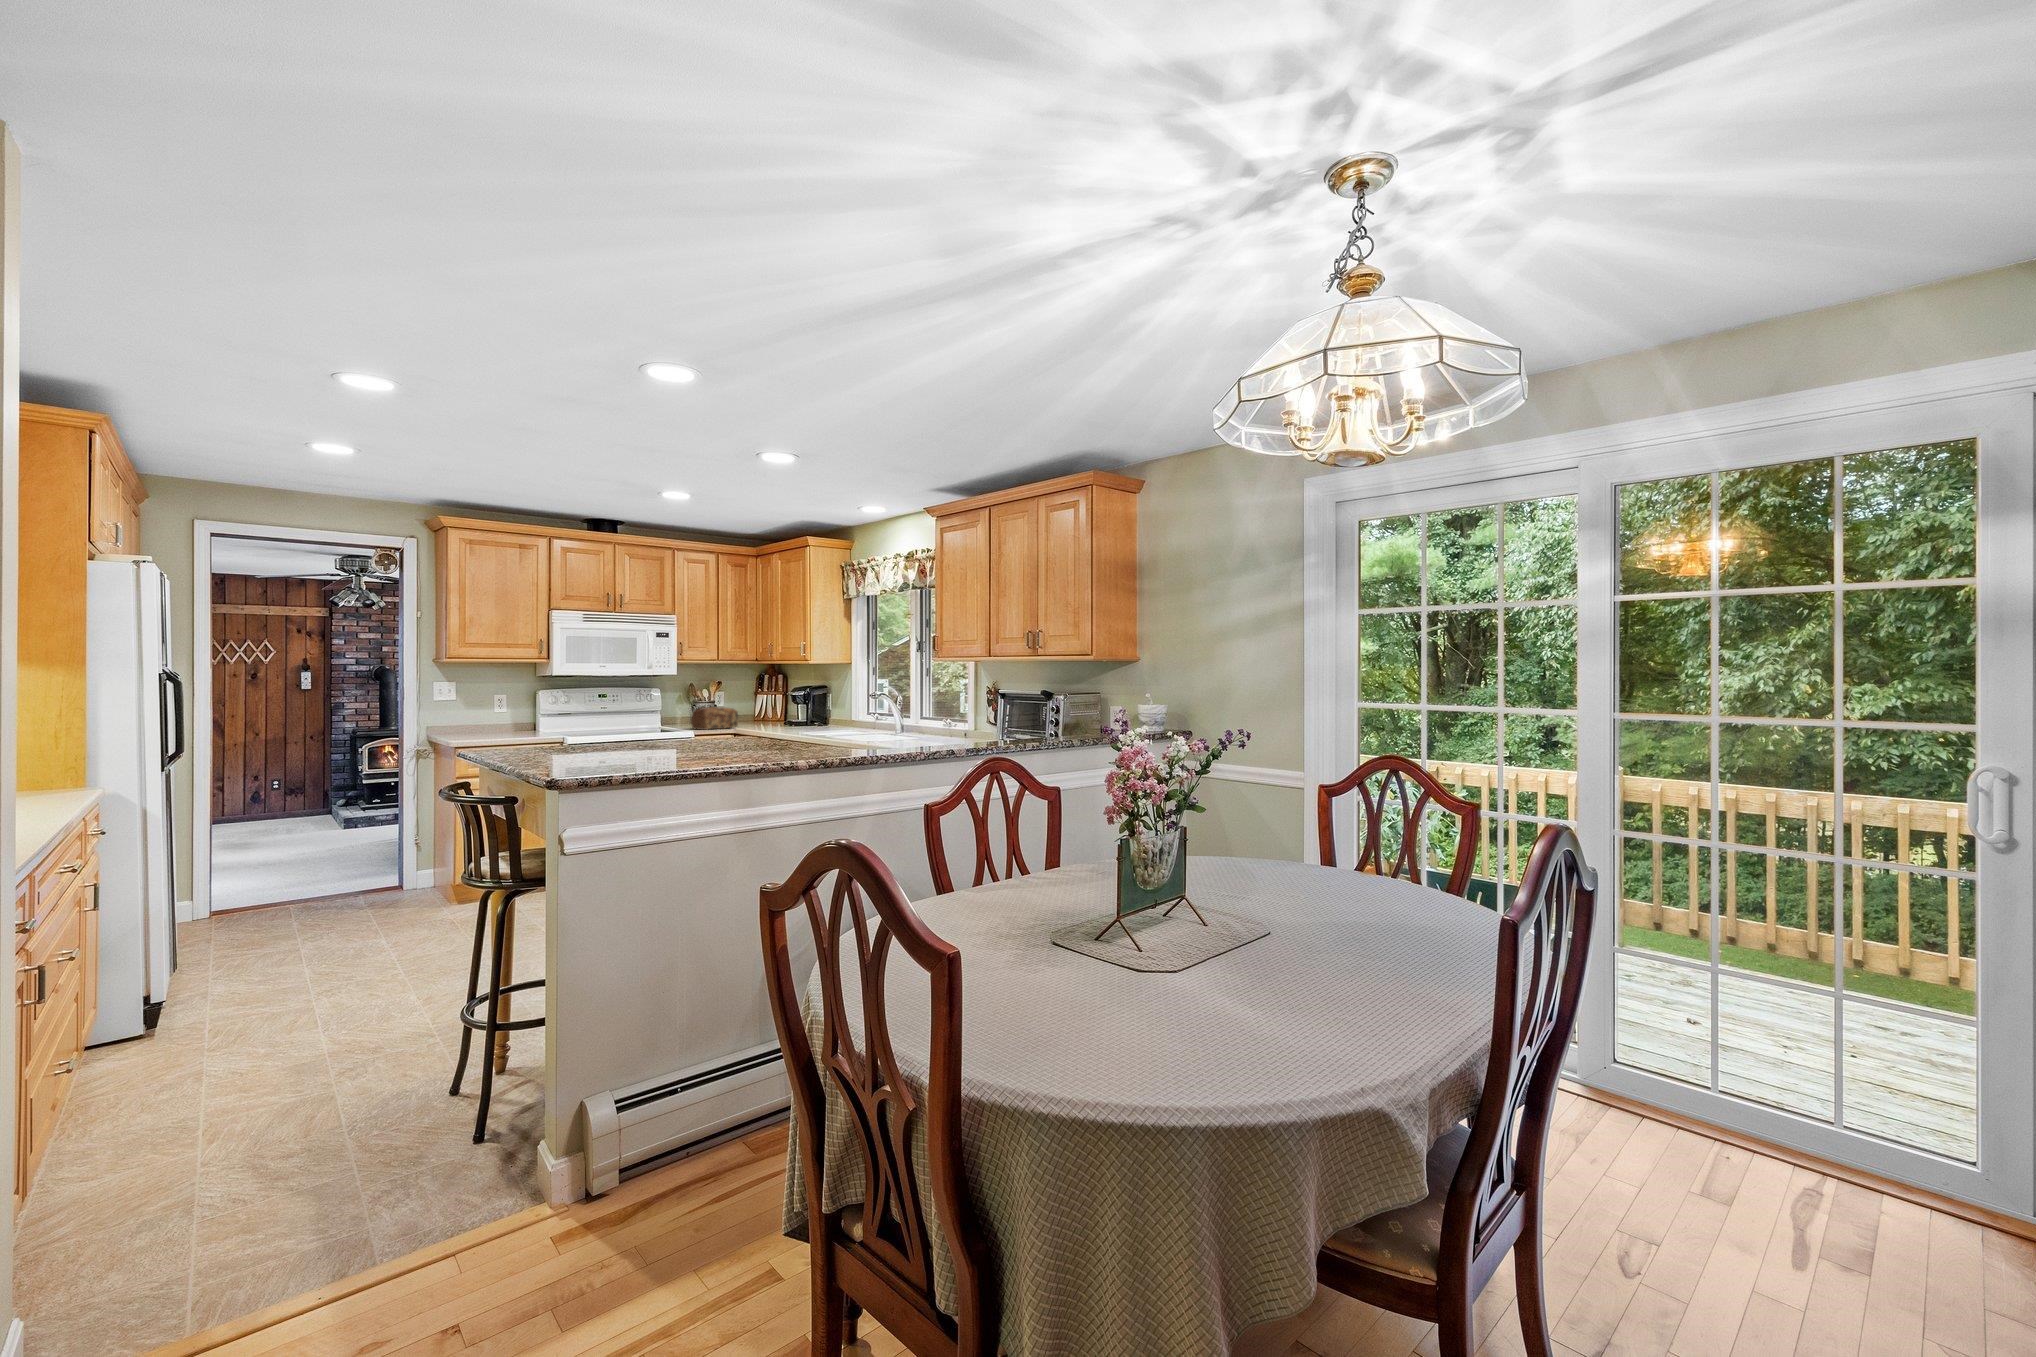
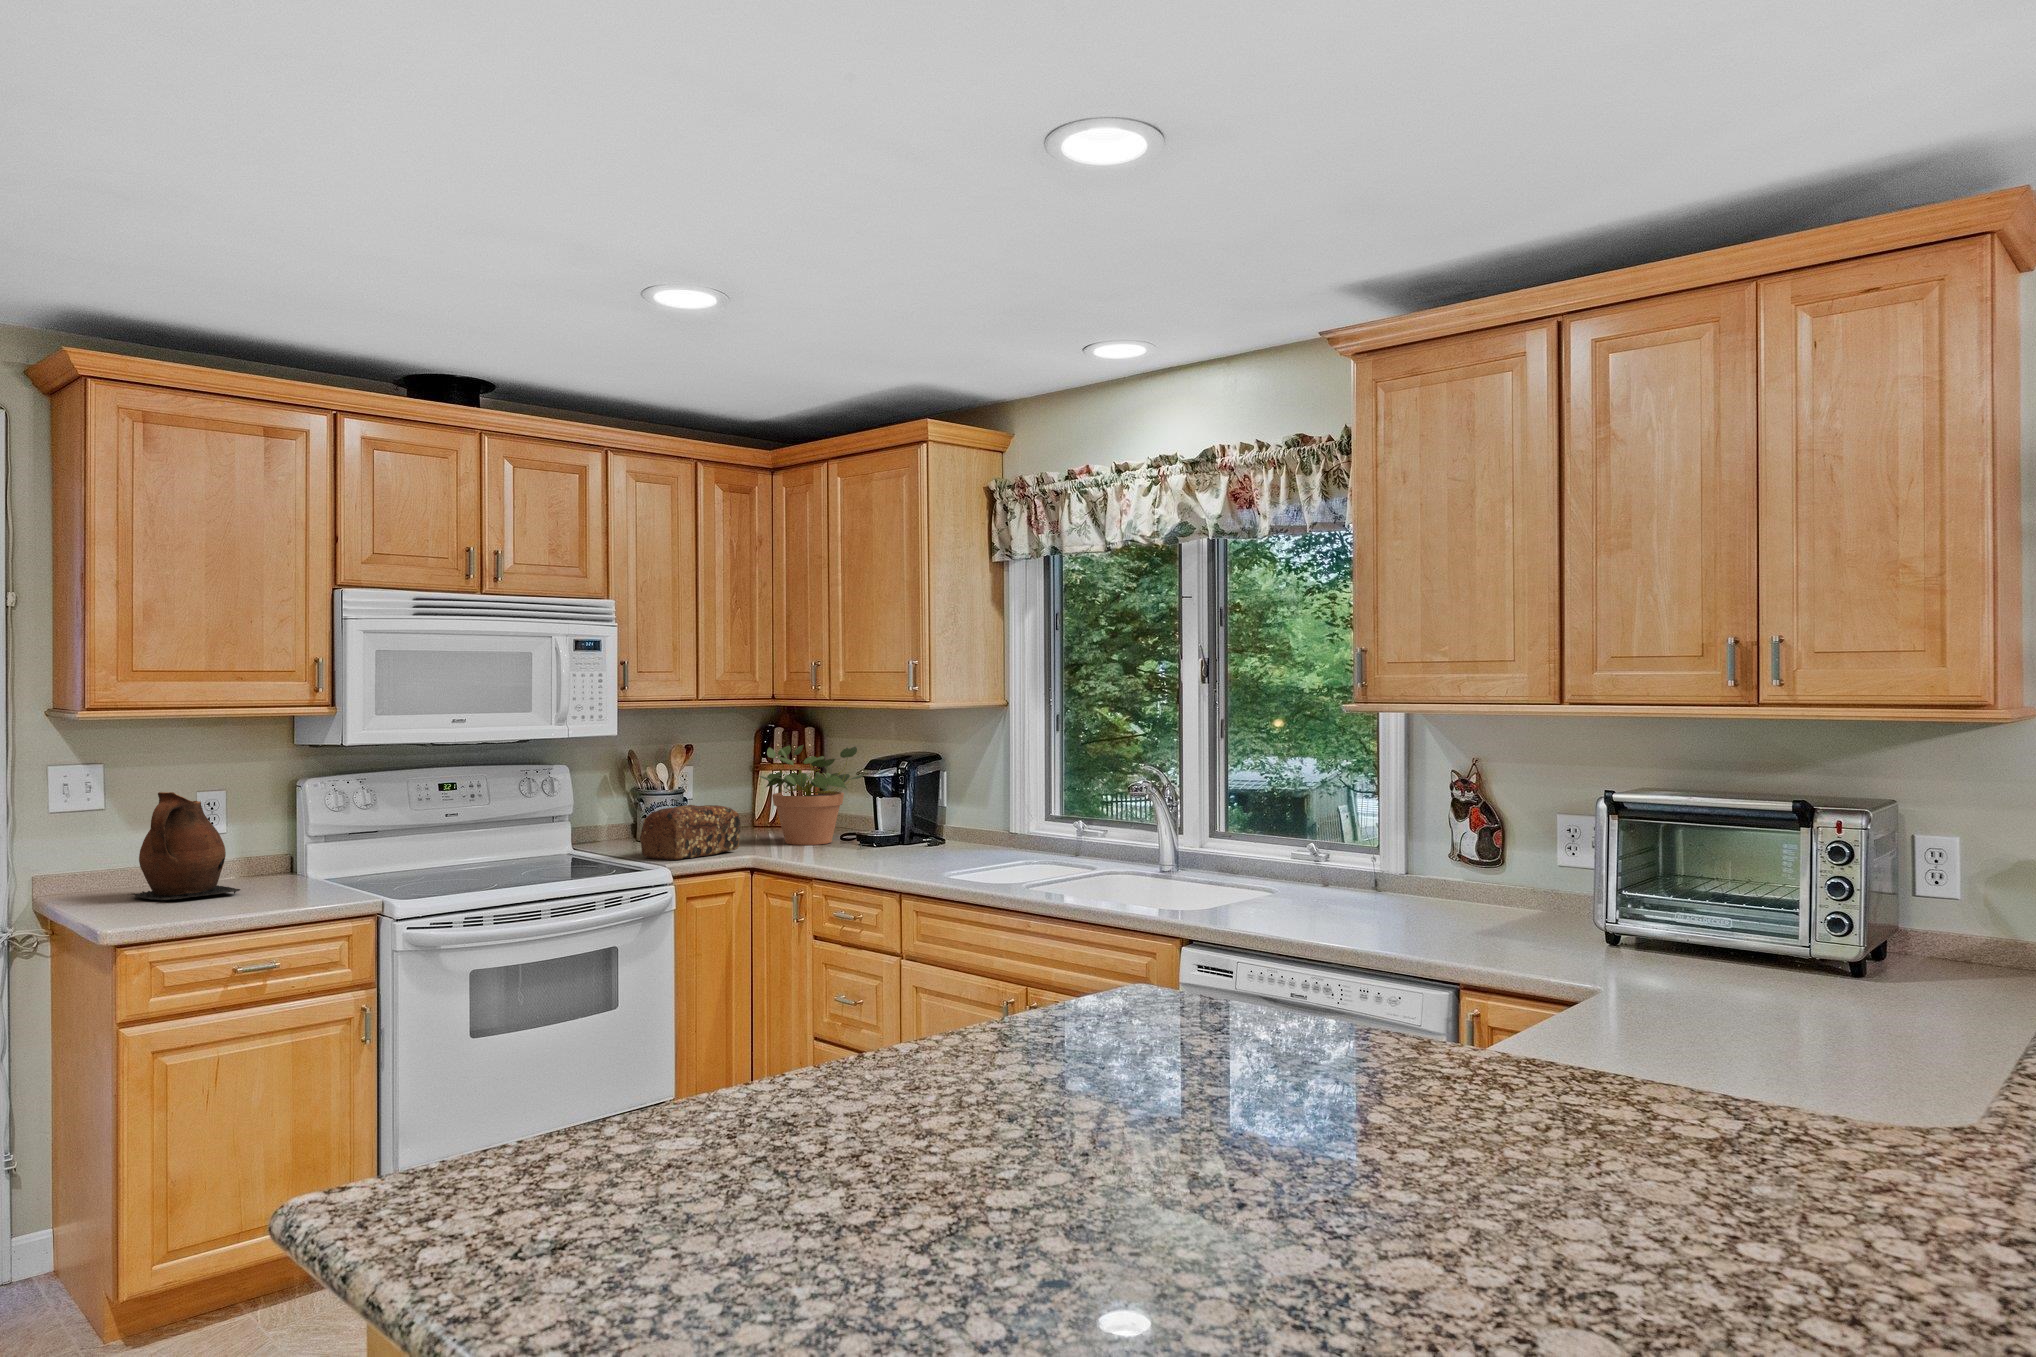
potted plant: none [750,683,804,727] -> present [759,745,863,845]
ceramic pitcher: none [465,693,511,736] -> present [132,792,240,900]

